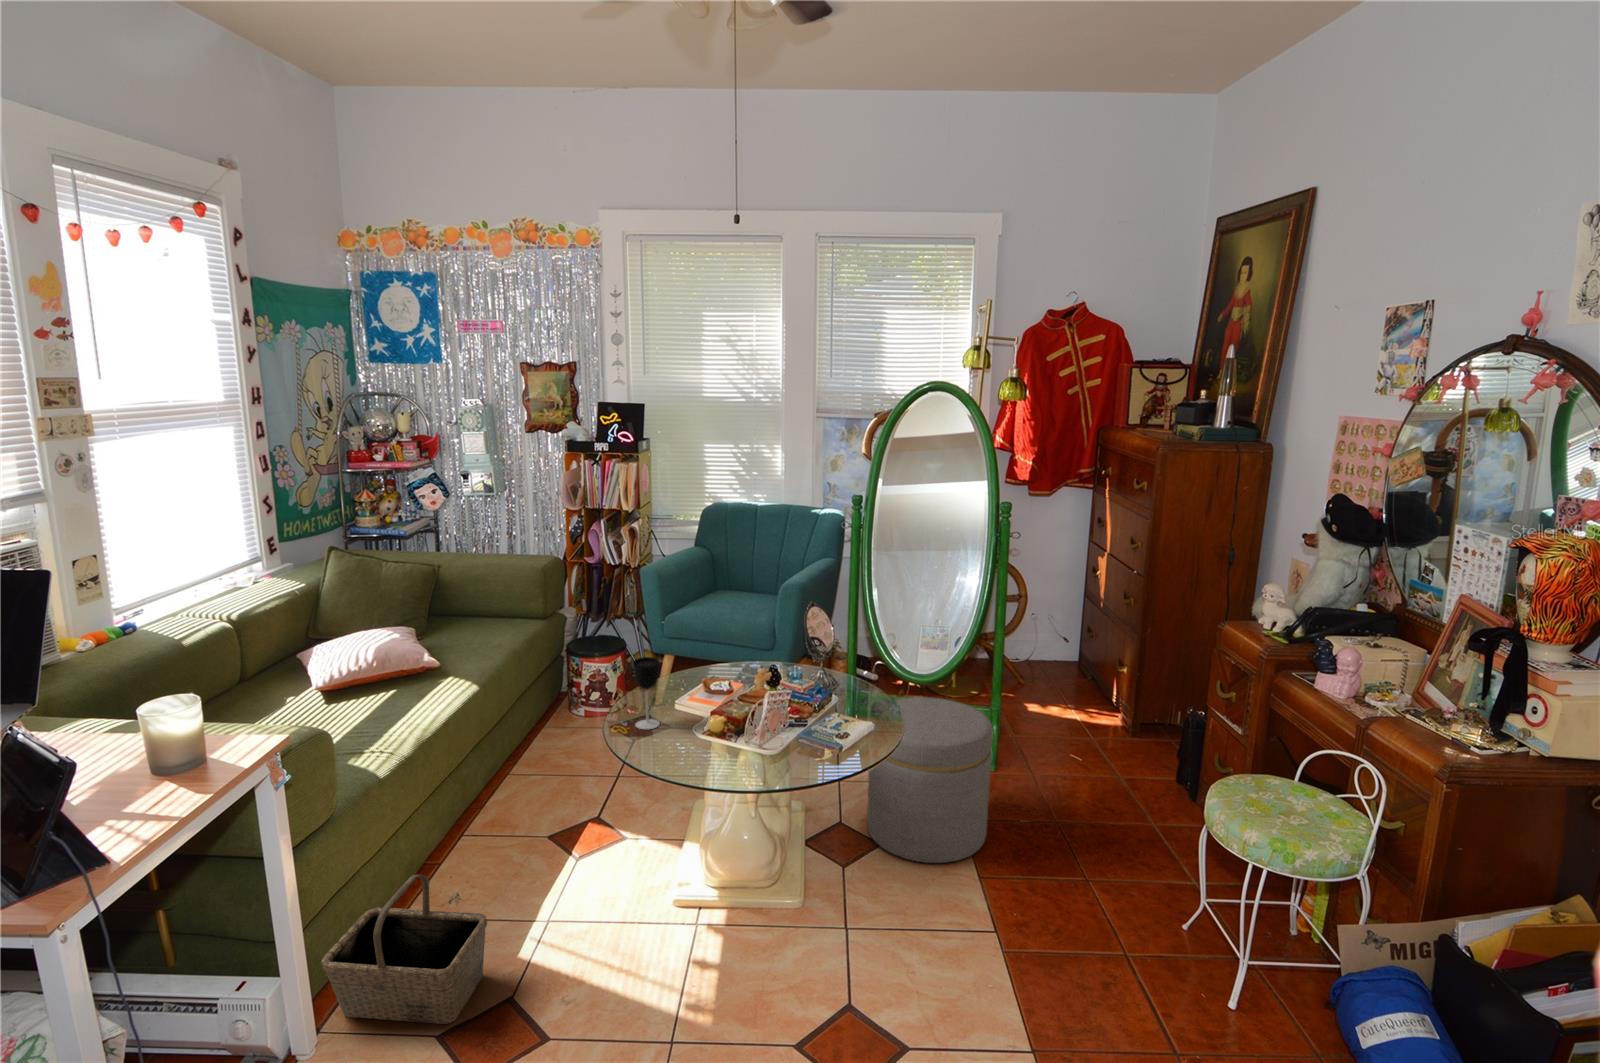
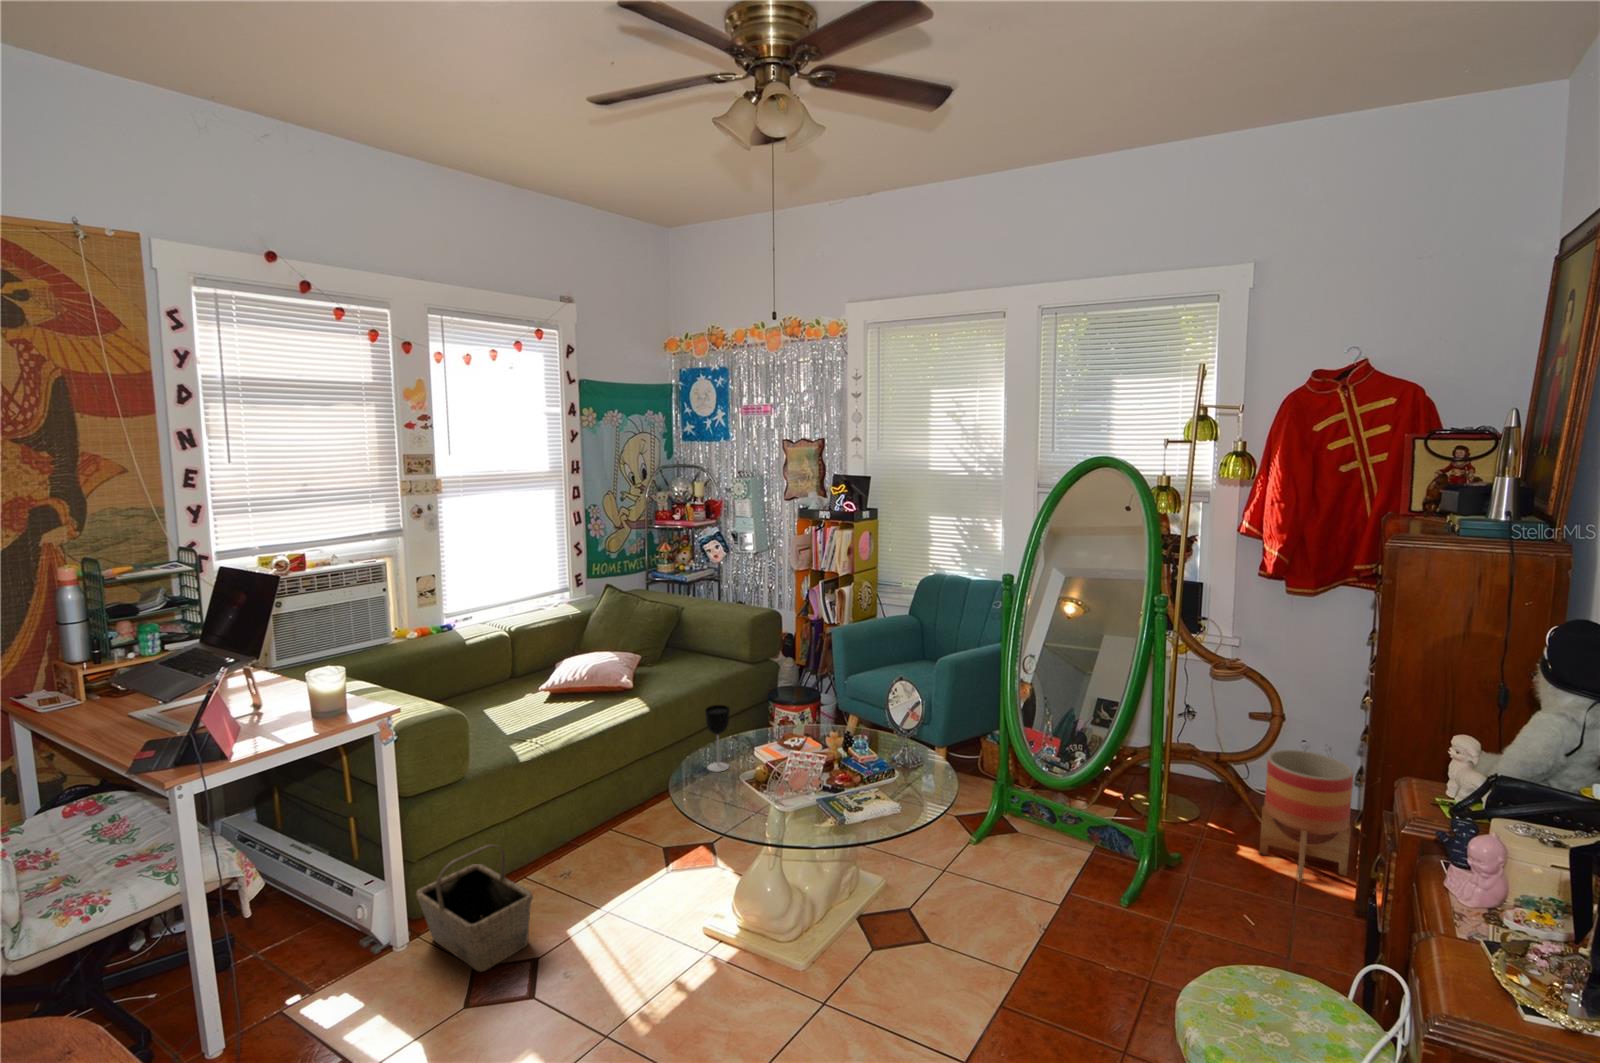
planter: none [1035,620,1101,718] -> present [1259,750,1354,881]
ottoman: present [867,697,993,863] -> none [926,799,1066,996]

